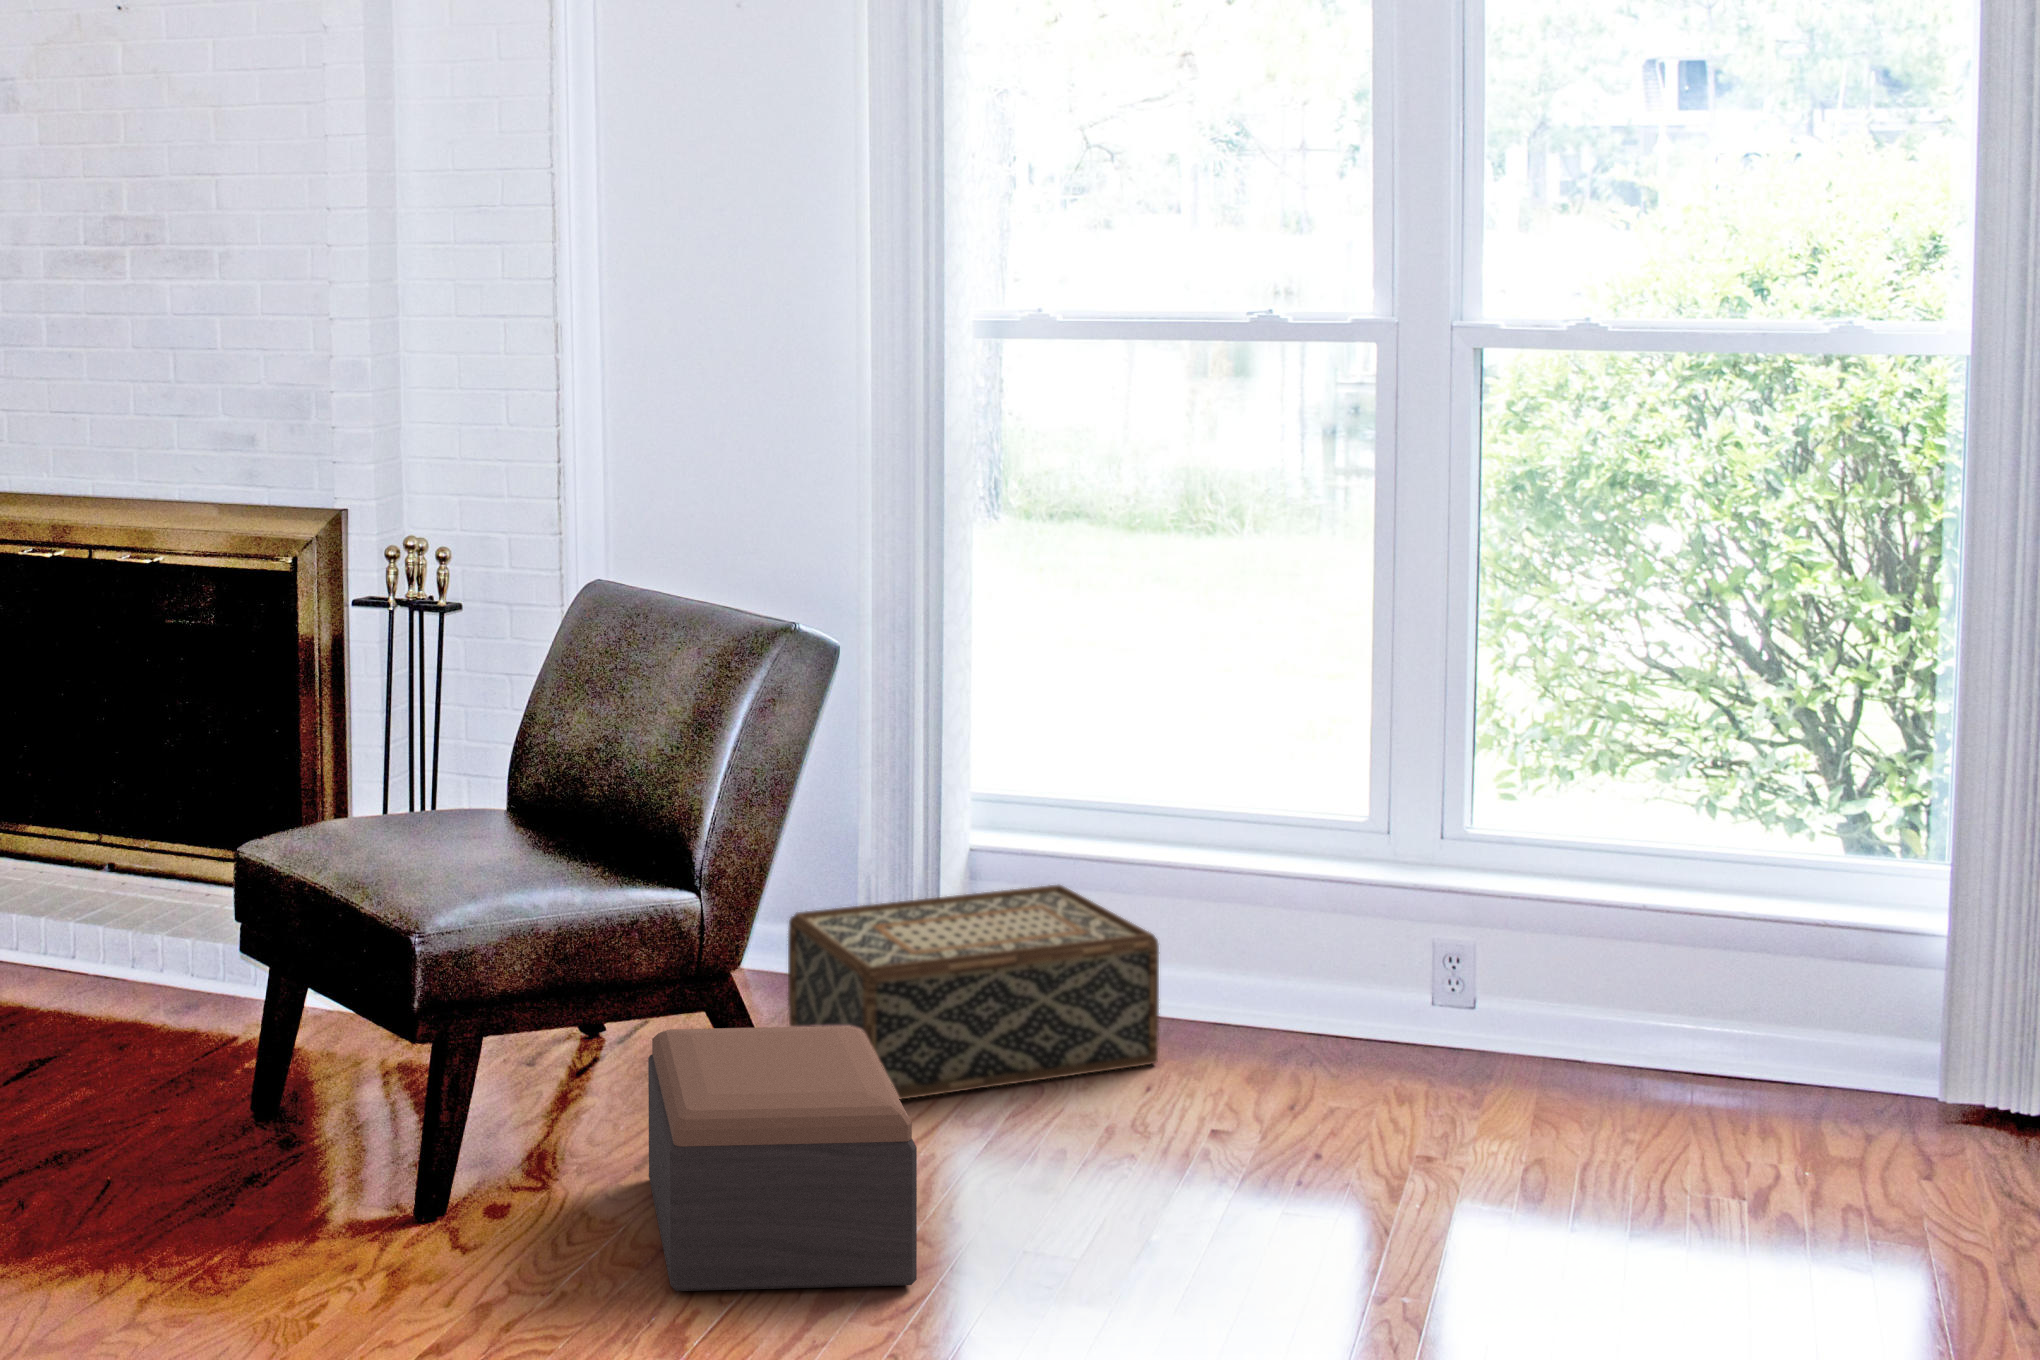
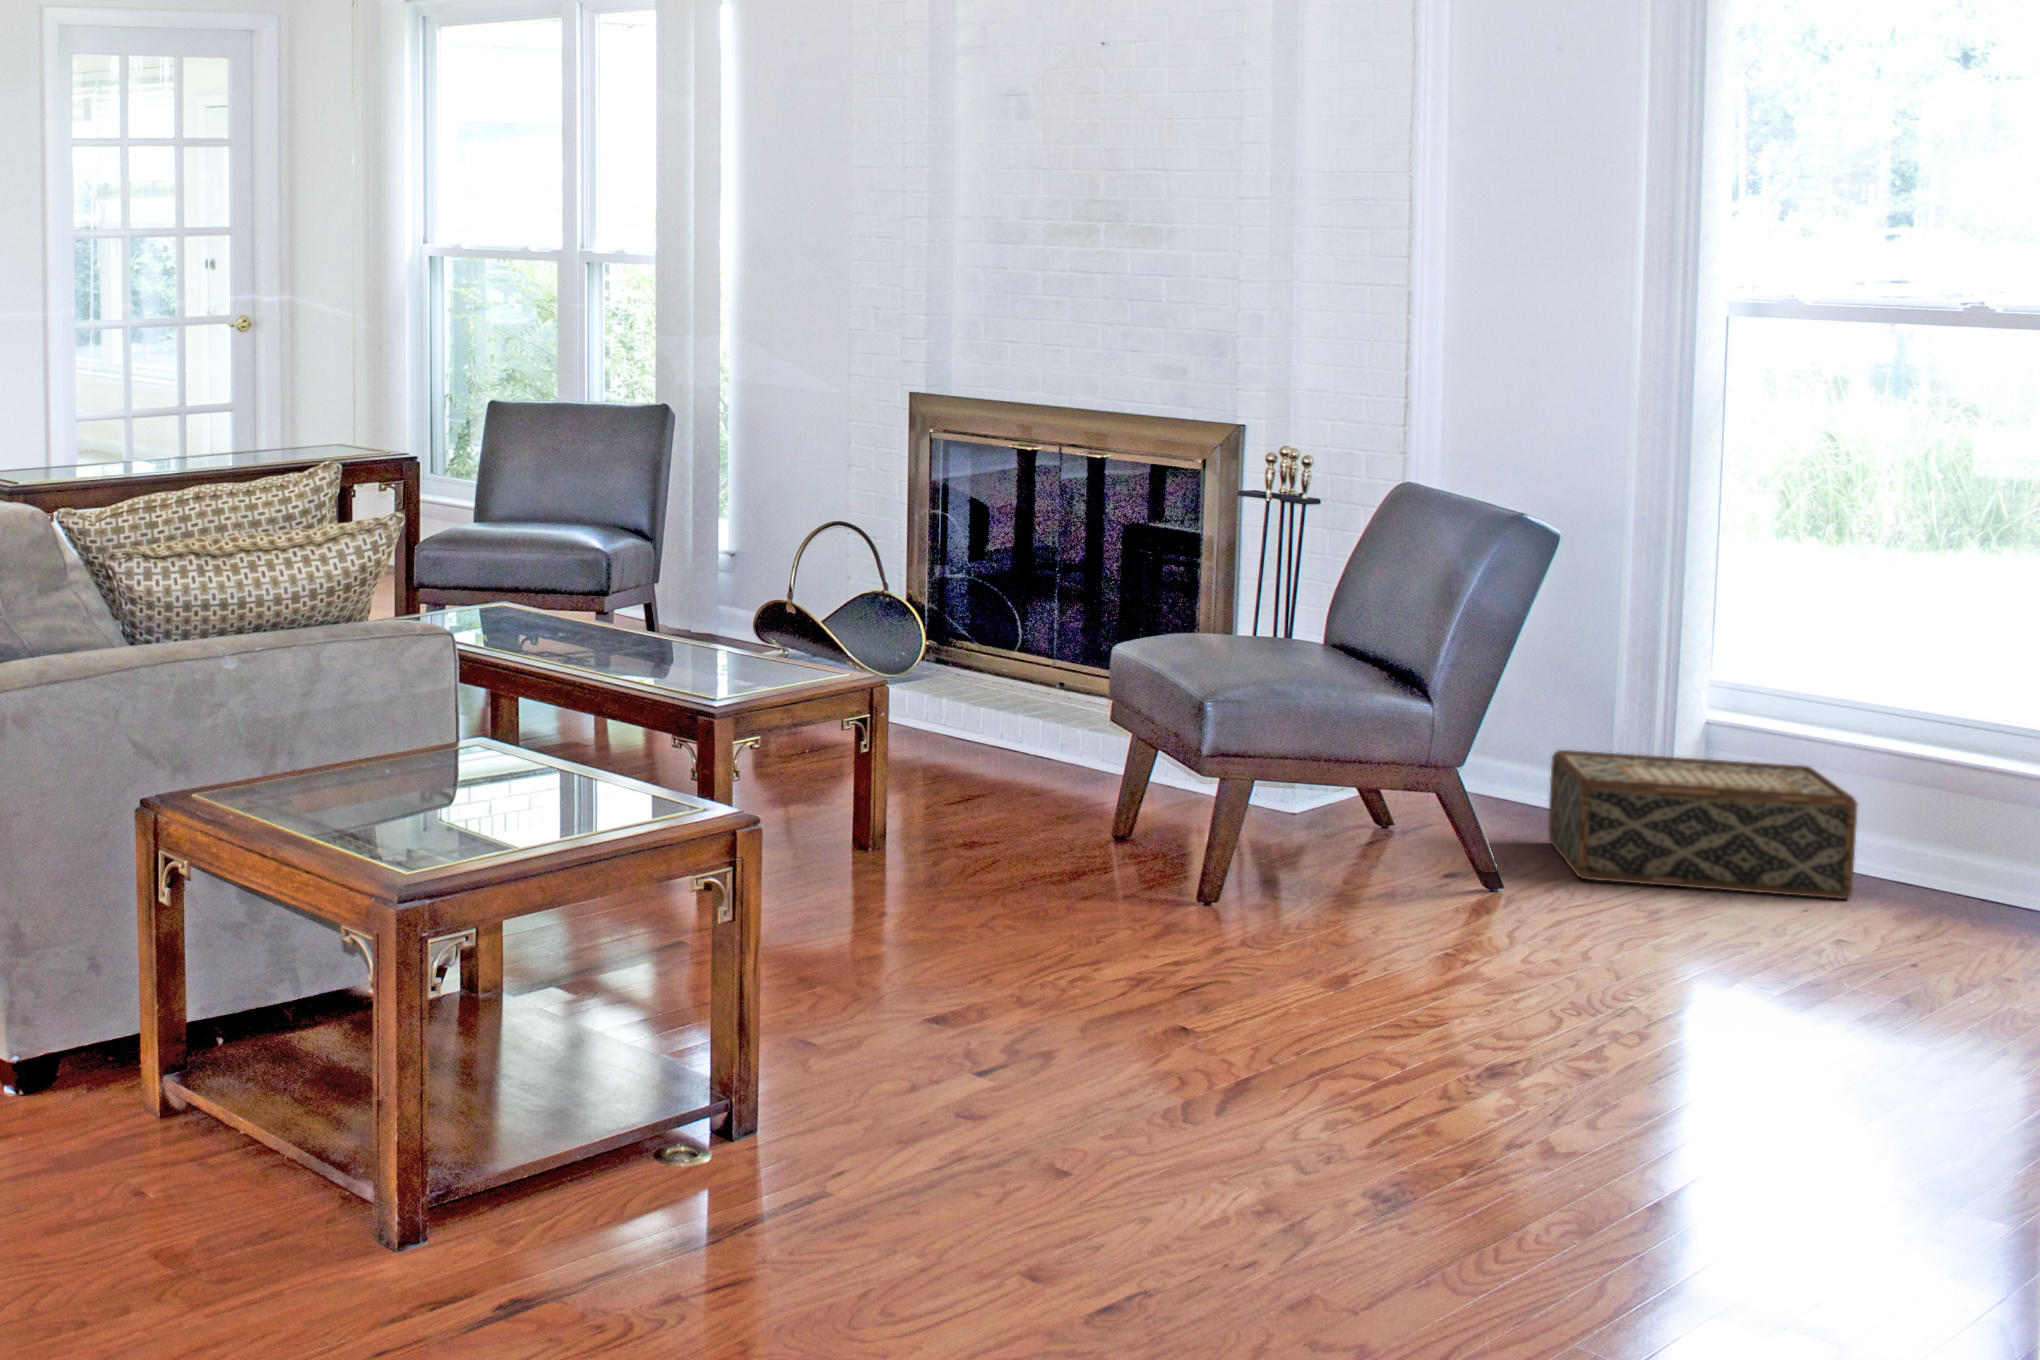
footstool: present [648,1026,917,1291] -> none [1365,781,1554,948]

